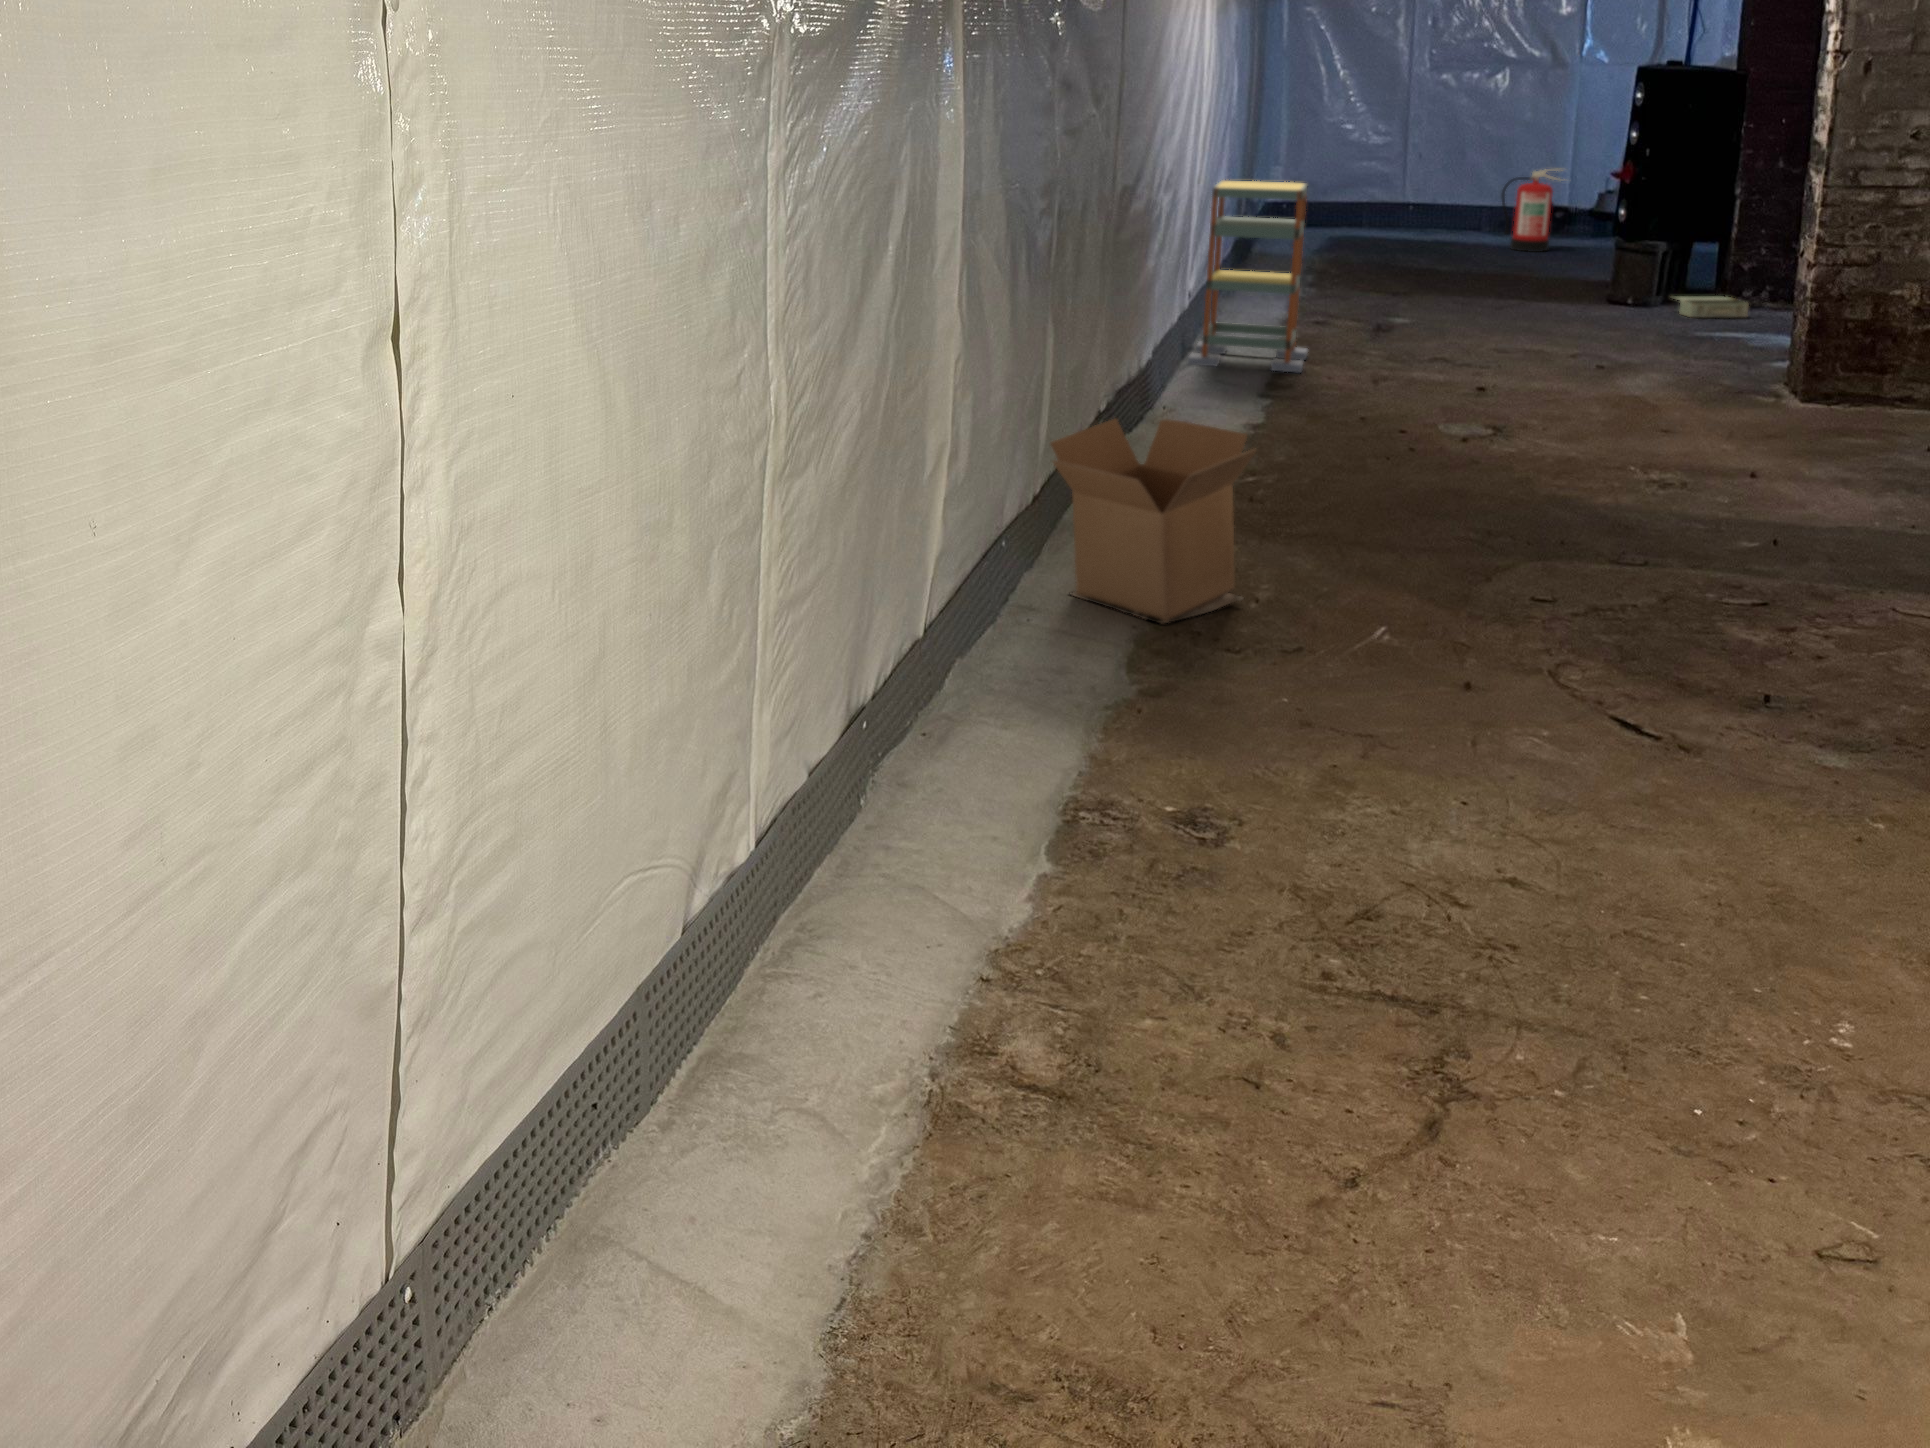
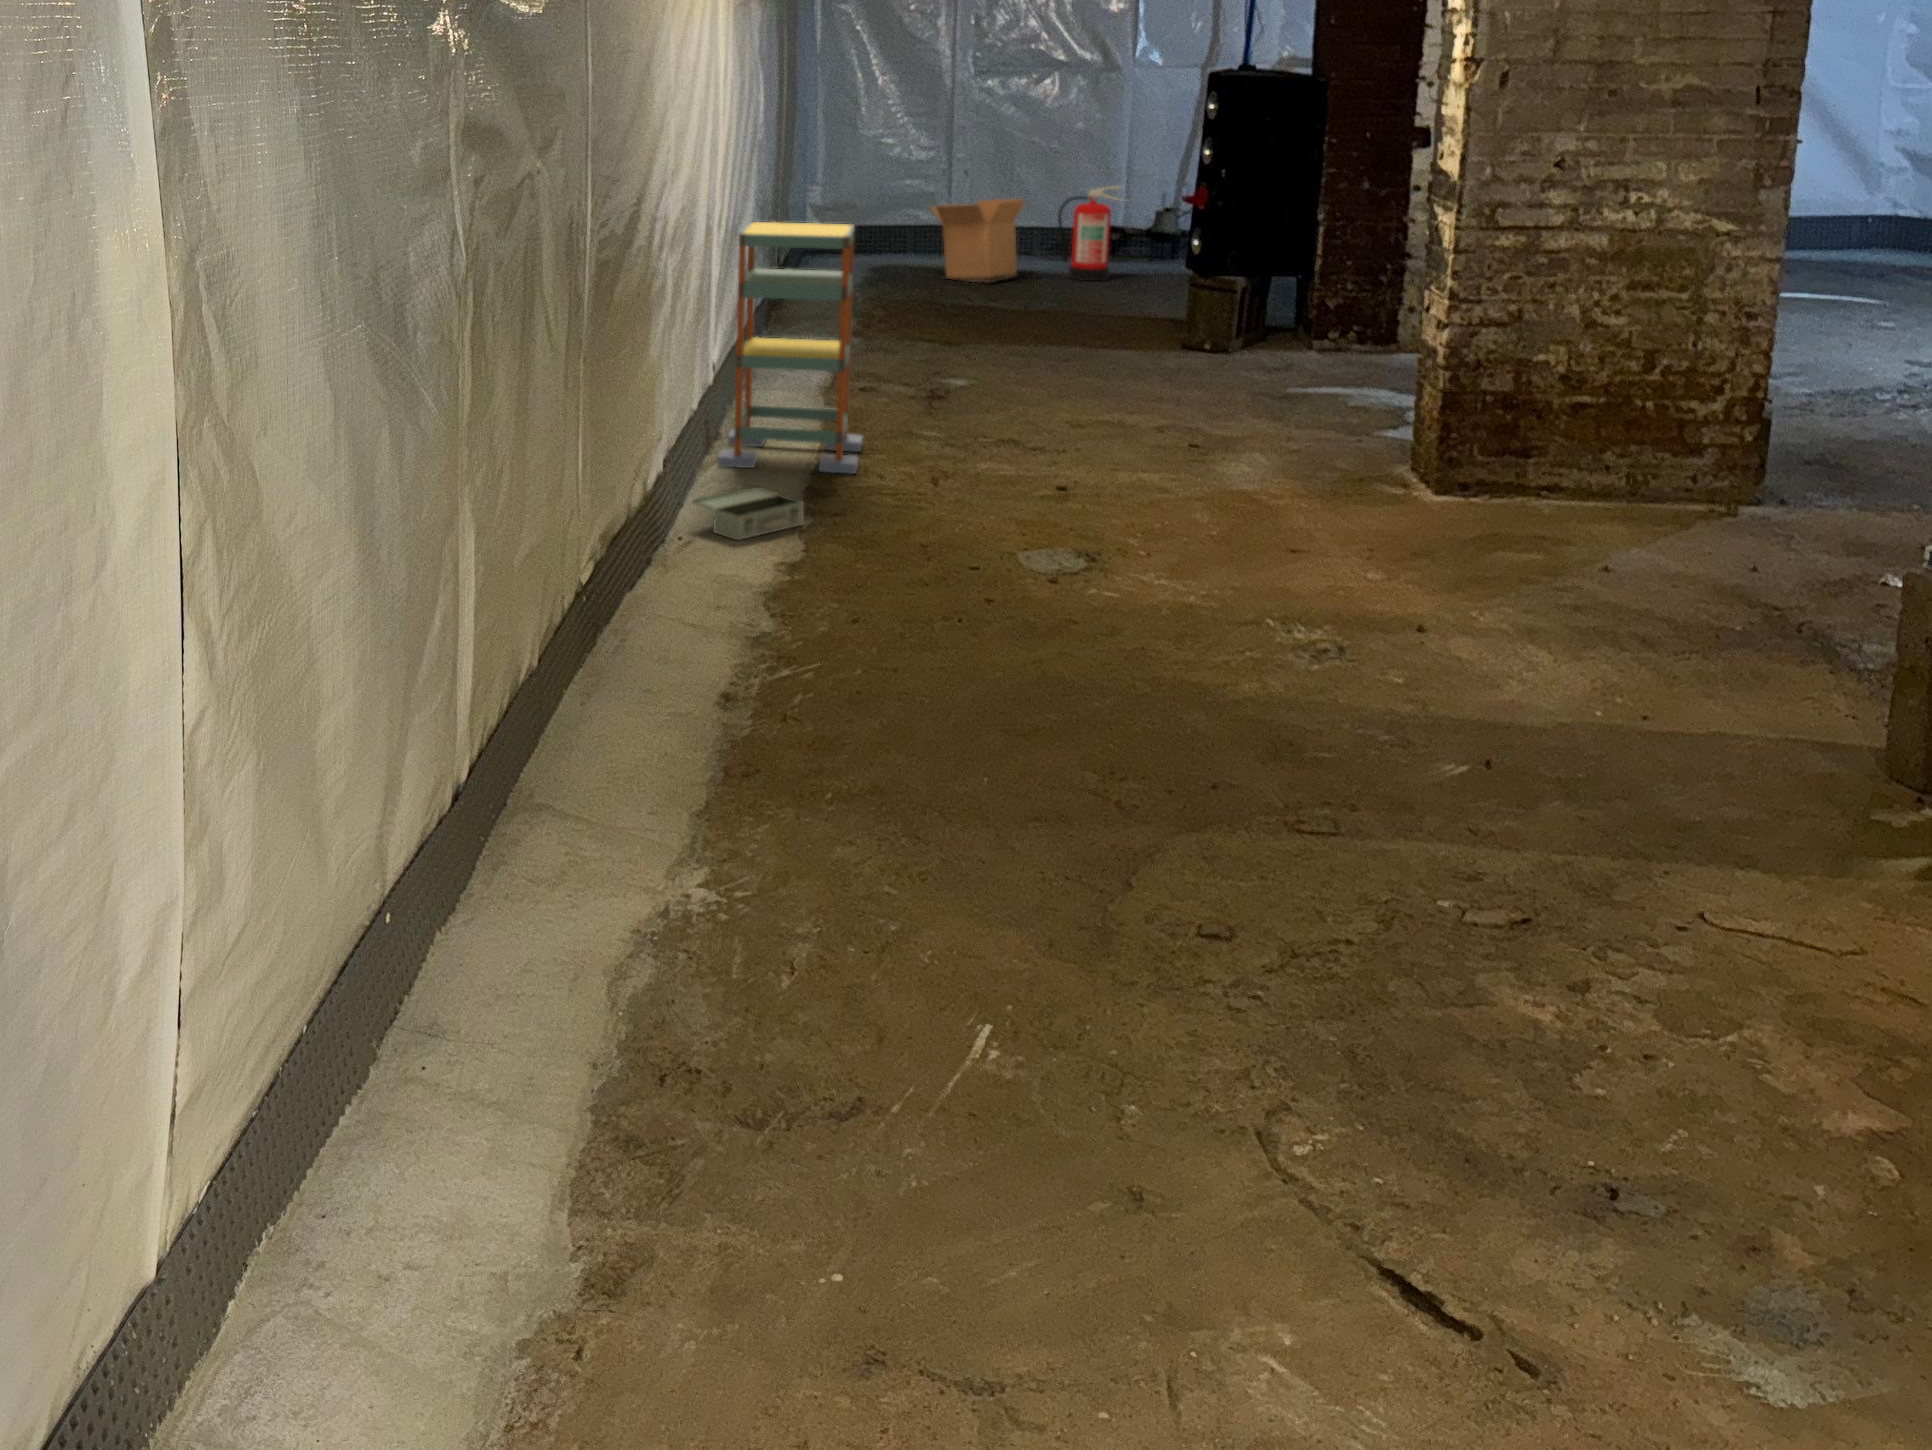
toolbox: present [1672,296,1749,317] -> present [693,487,804,540]
cardboard box: present [1050,419,1257,623] -> present [931,199,1024,282]

